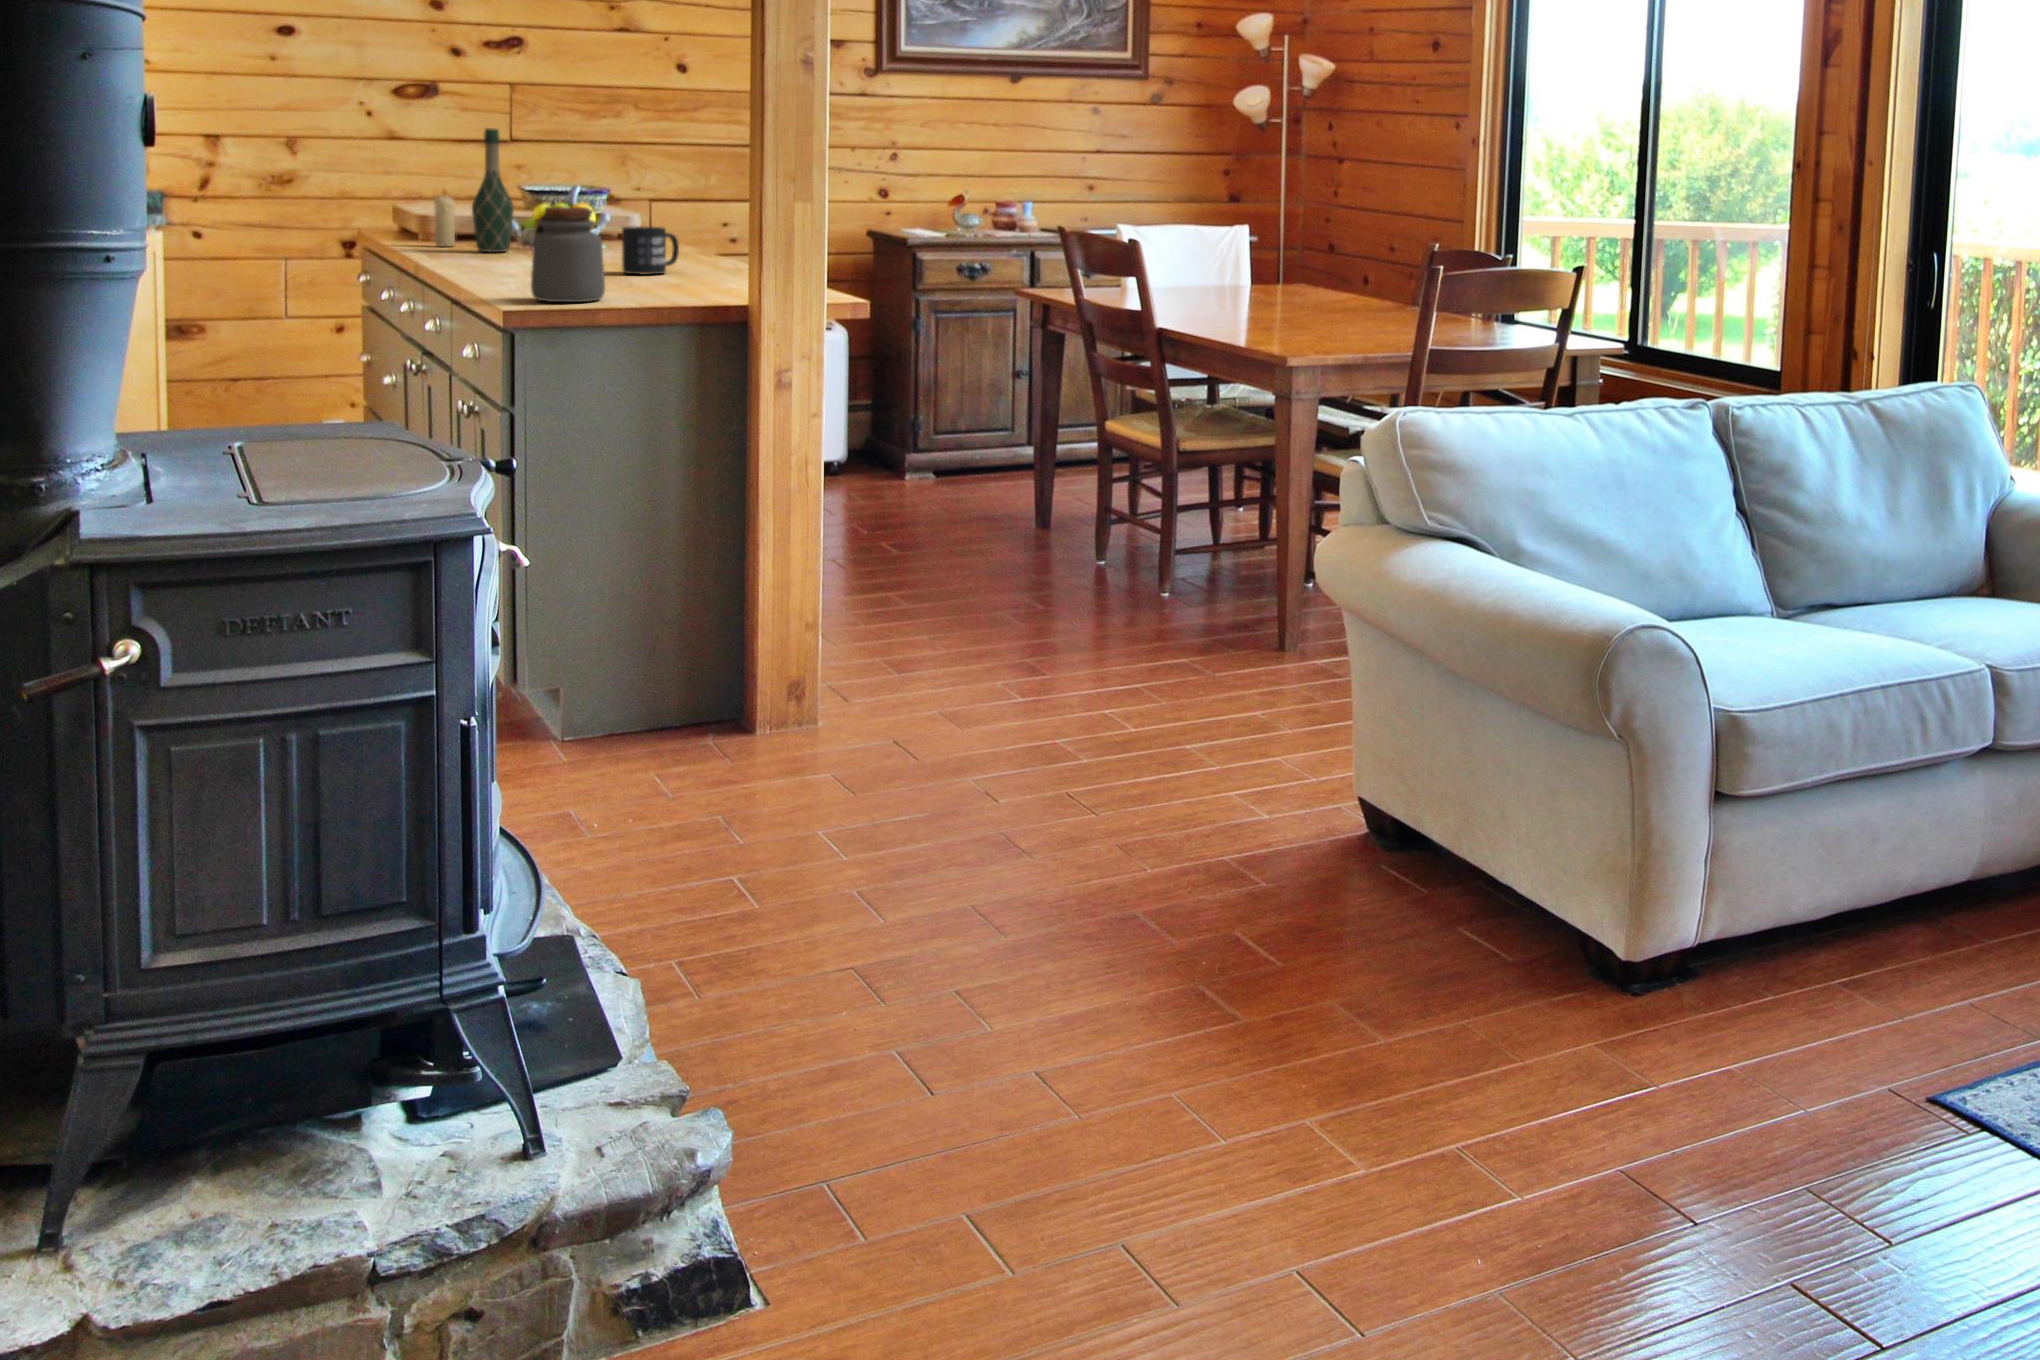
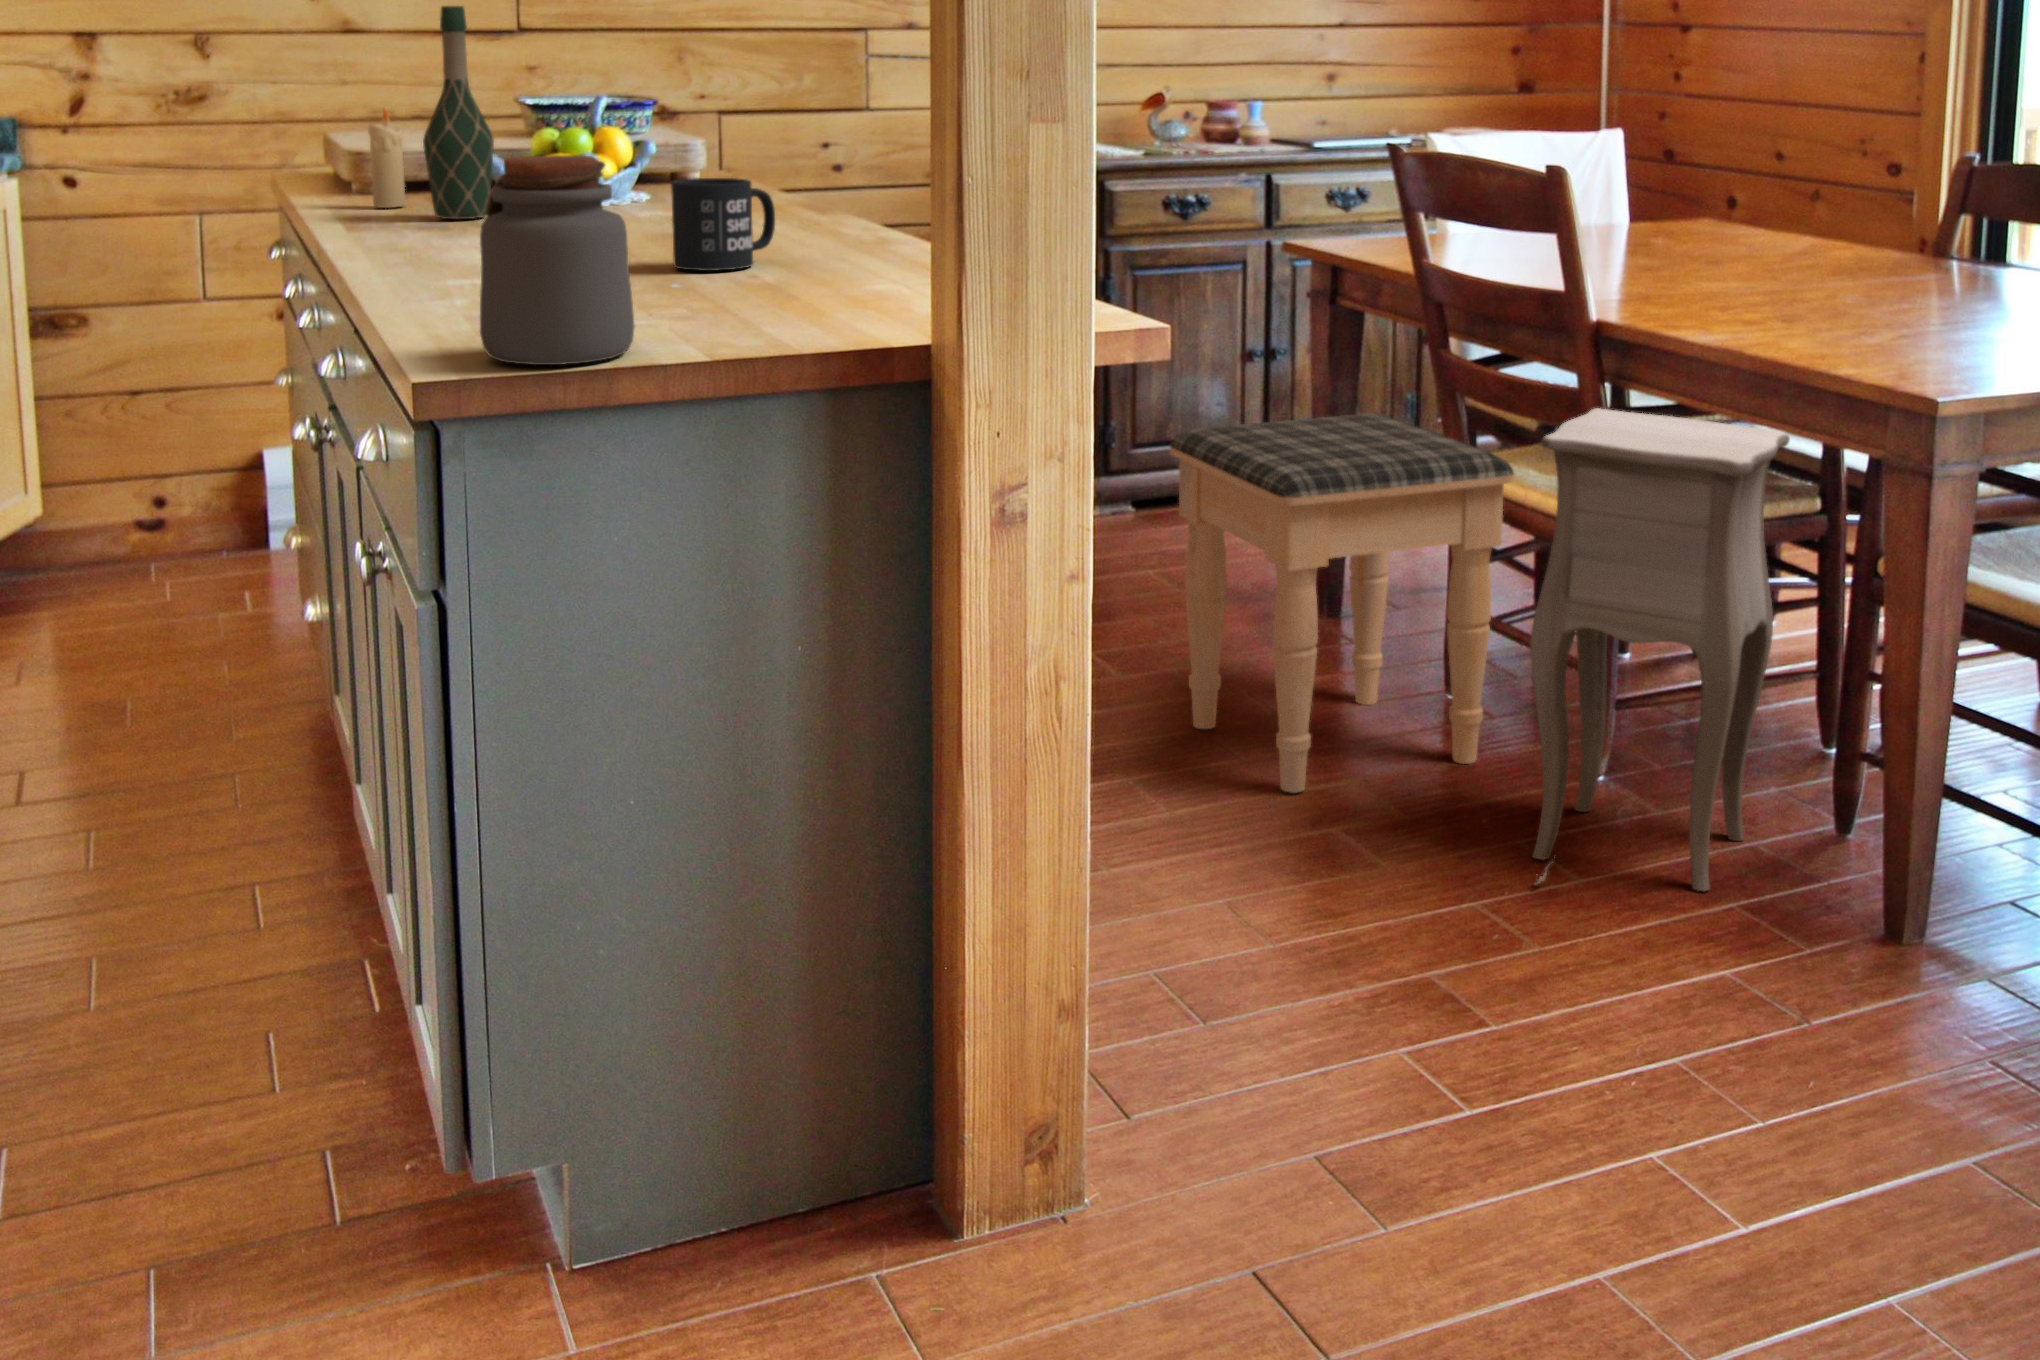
side table: none [1104,373,1255,633] -> present [1530,408,1790,891]
footstool: none [924,387,1121,598] -> present [1170,413,1514,793]

